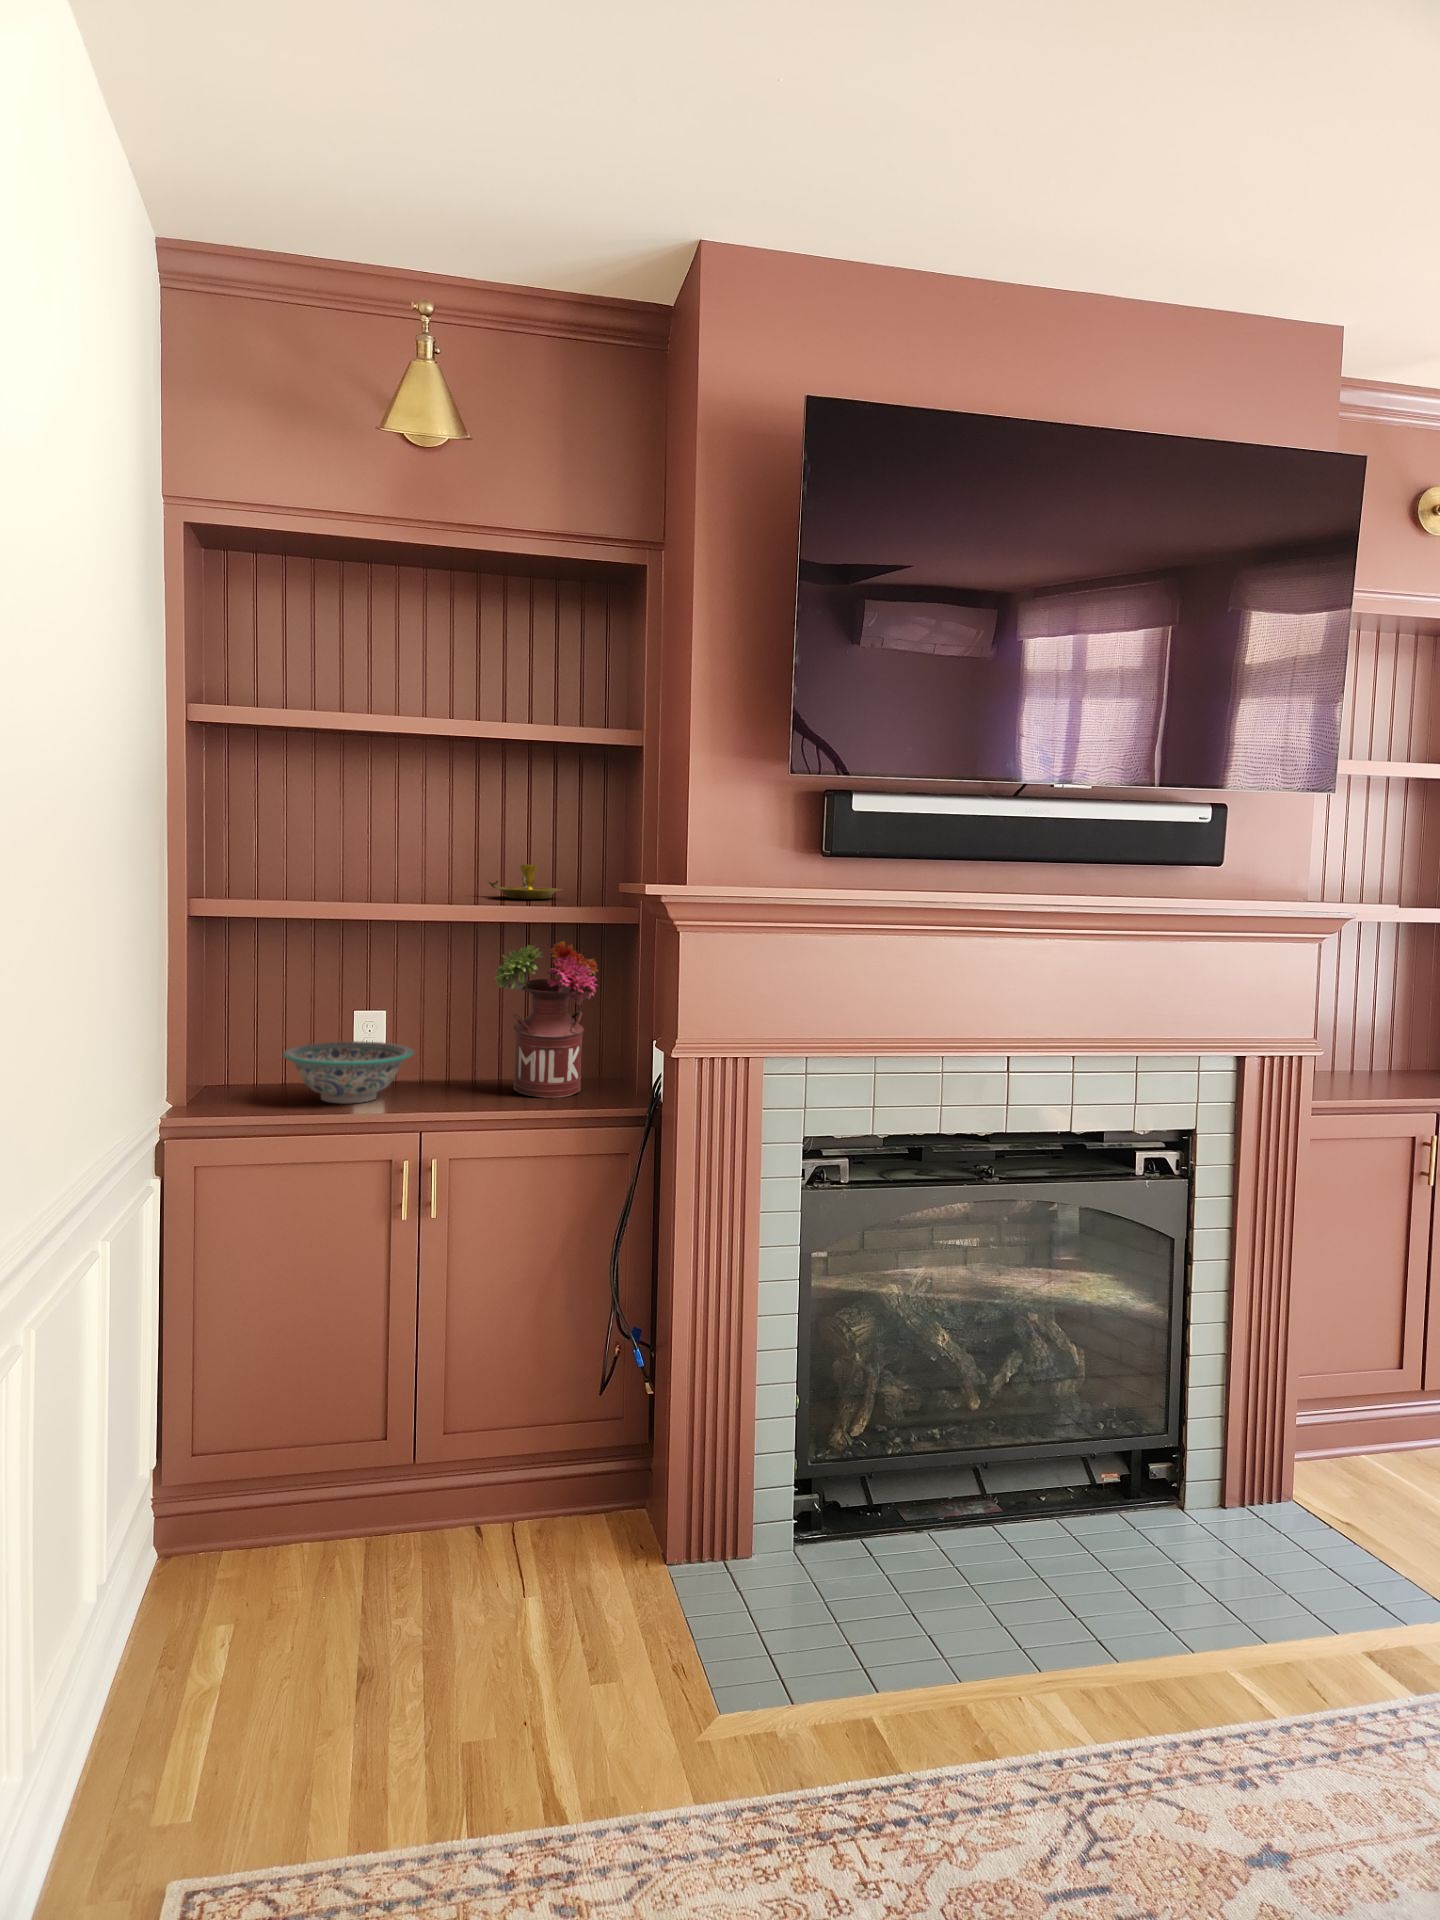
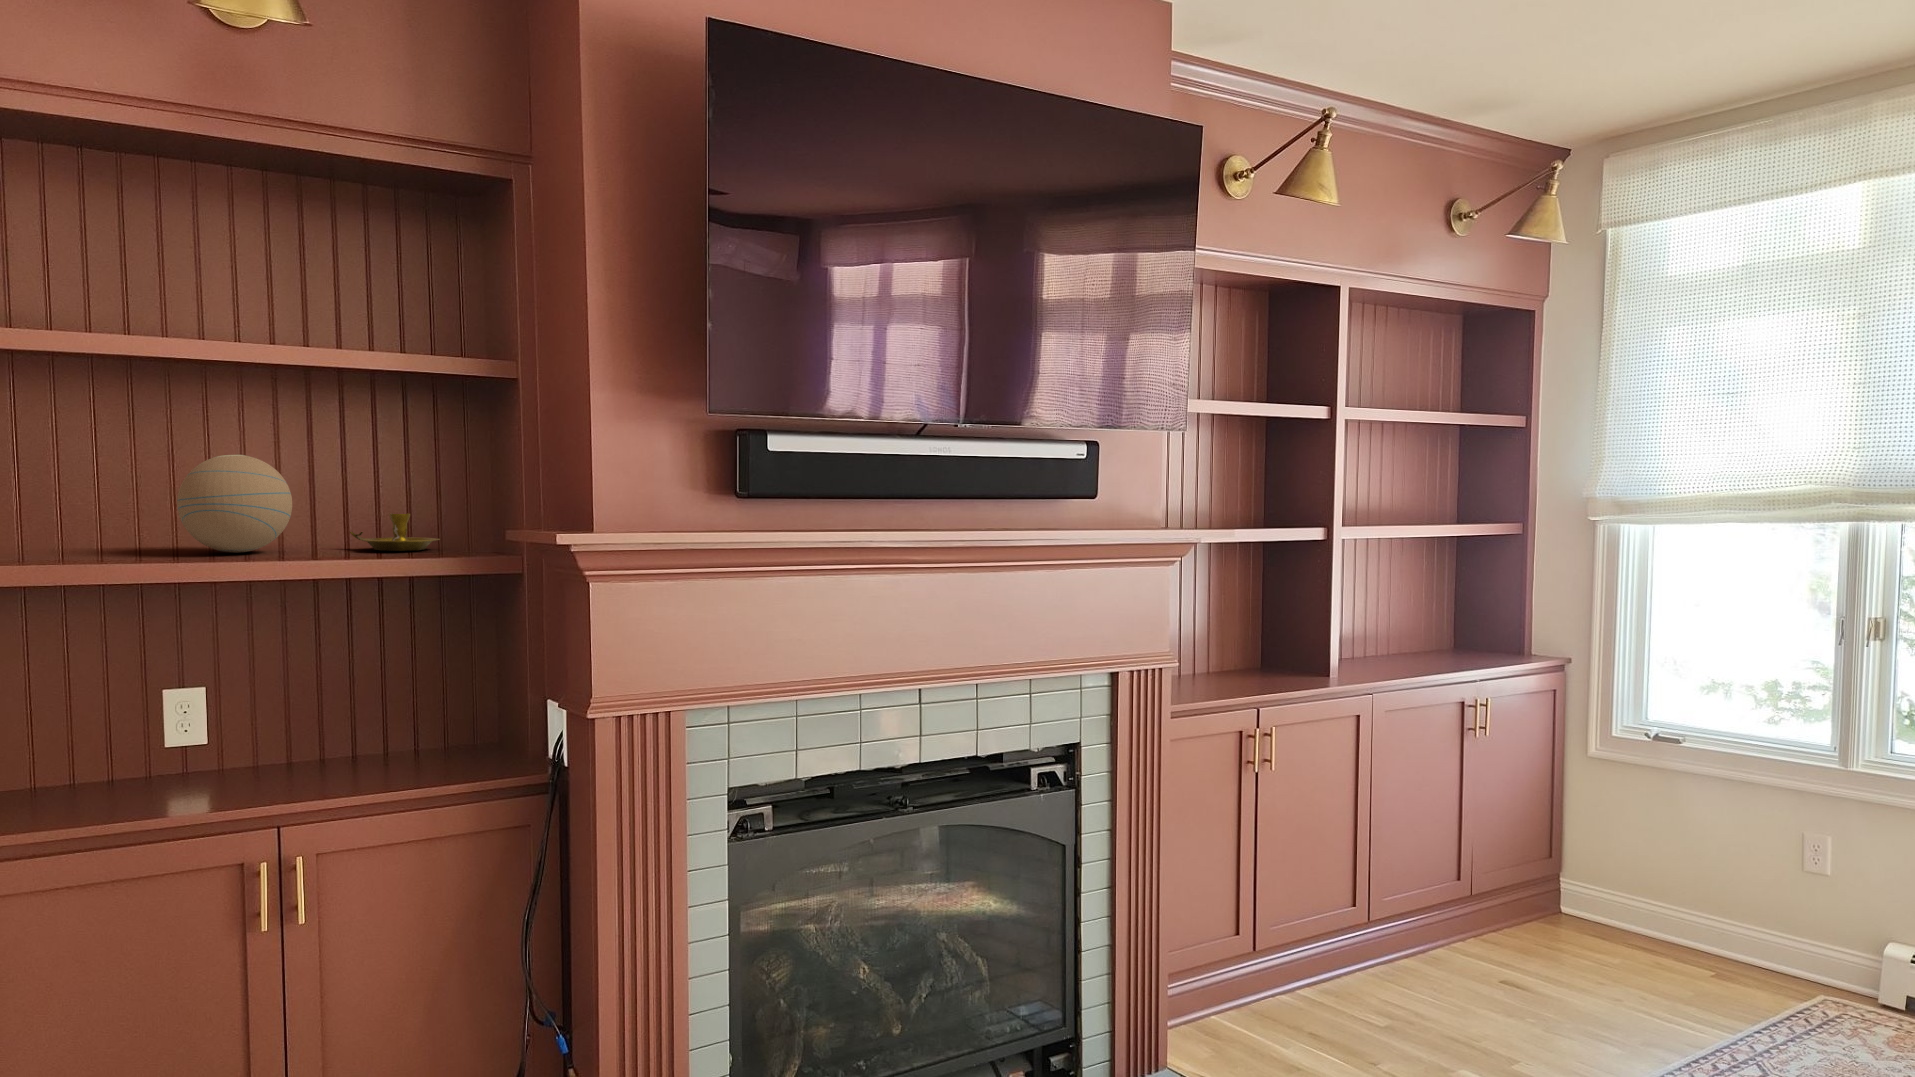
decorative orb: none [352,810,441,896] -> present [177,455,292,553]
flower arrangement: present [494,941,598,1098] -> none [365,595,490,768]
decorative bowl: present [283,1041,414,1104] -> none [88,721,265,799]

